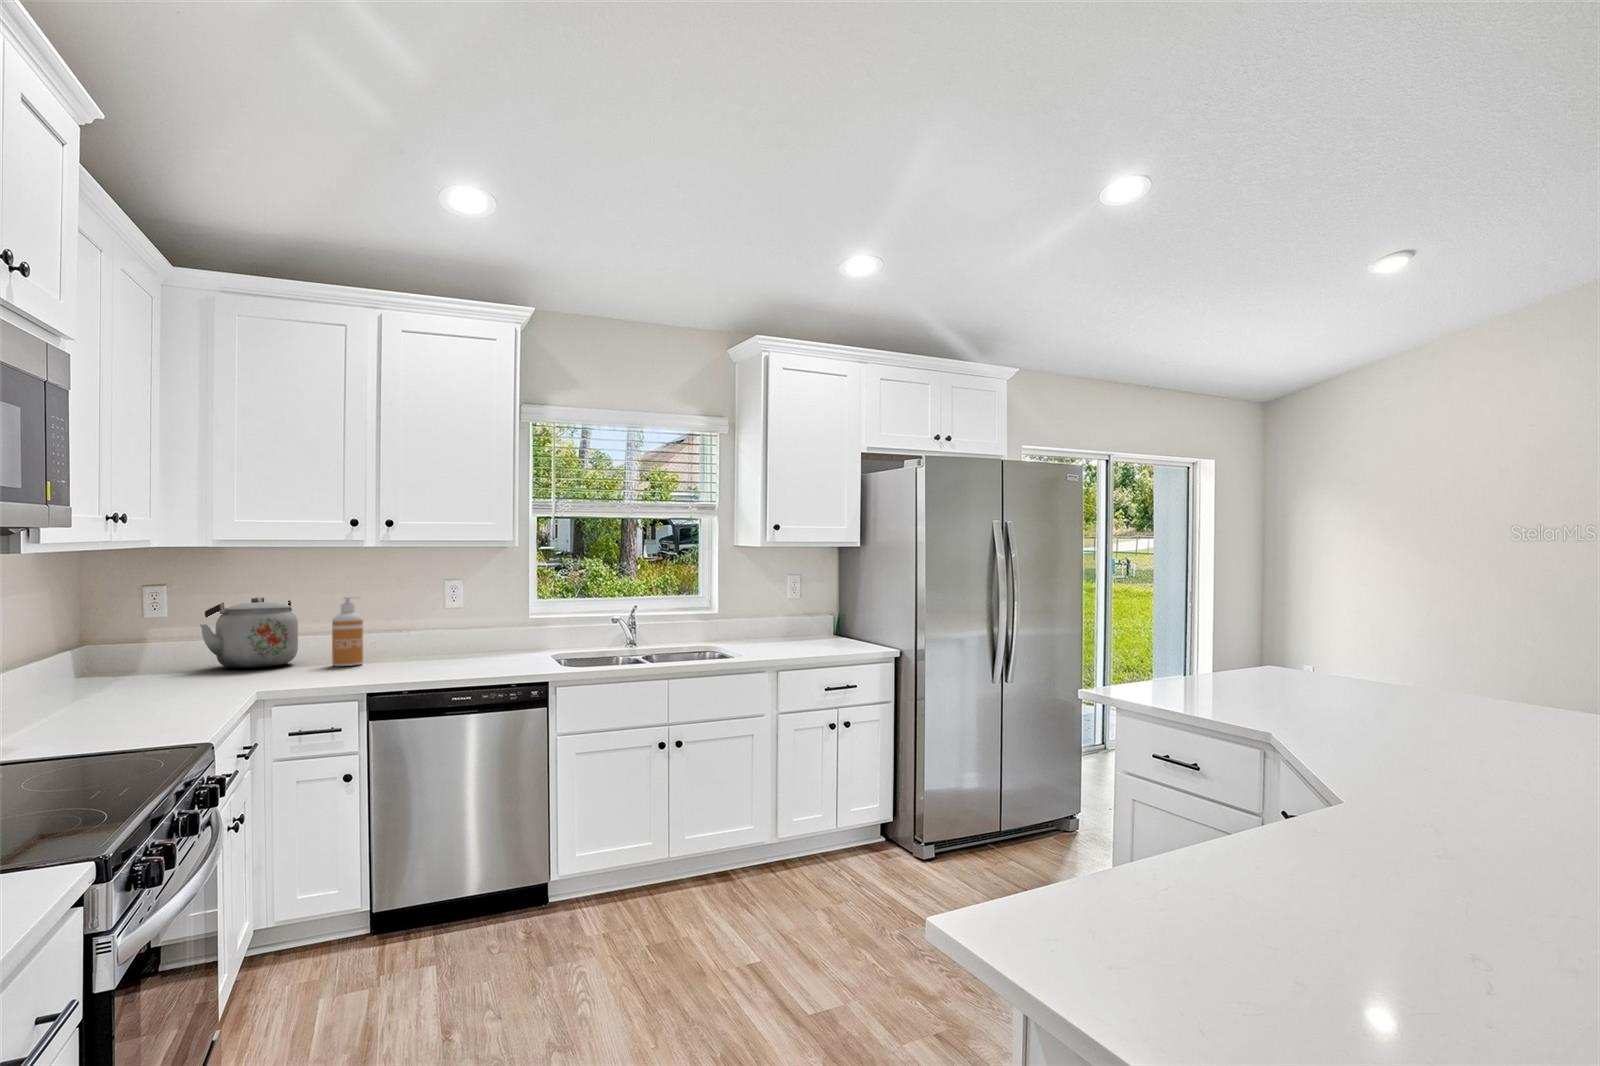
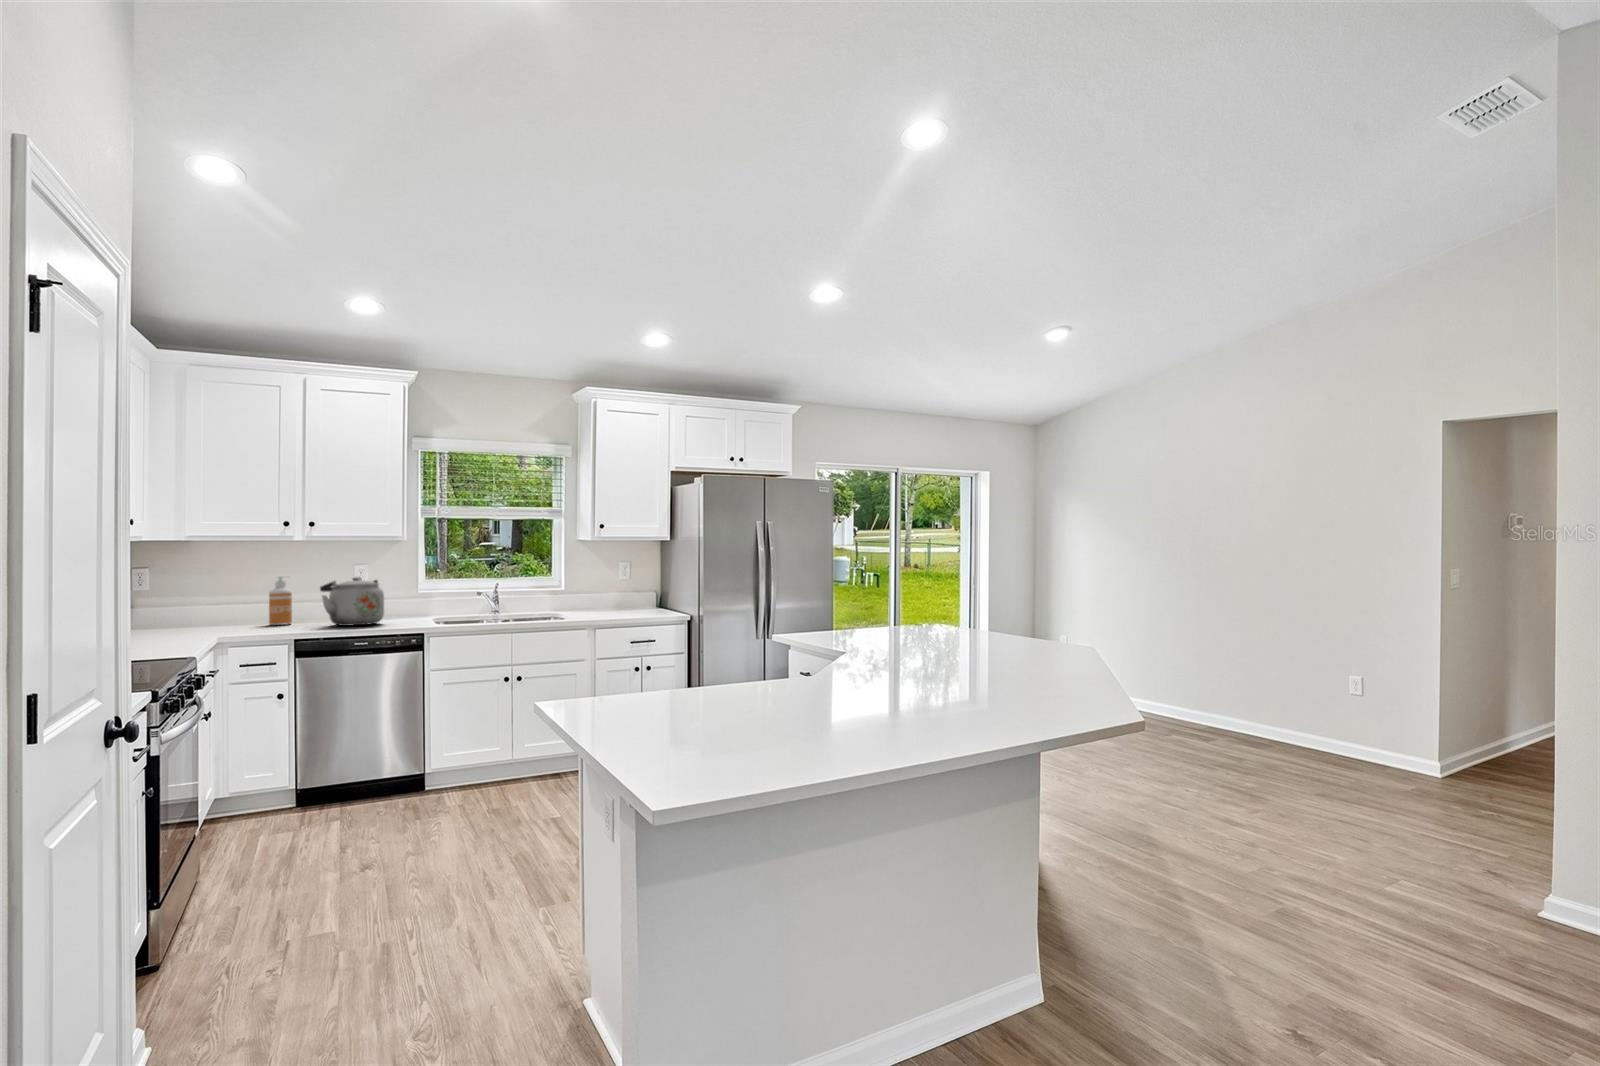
kettle: present [200,597,298,668] -> present [320,577,384,626]

